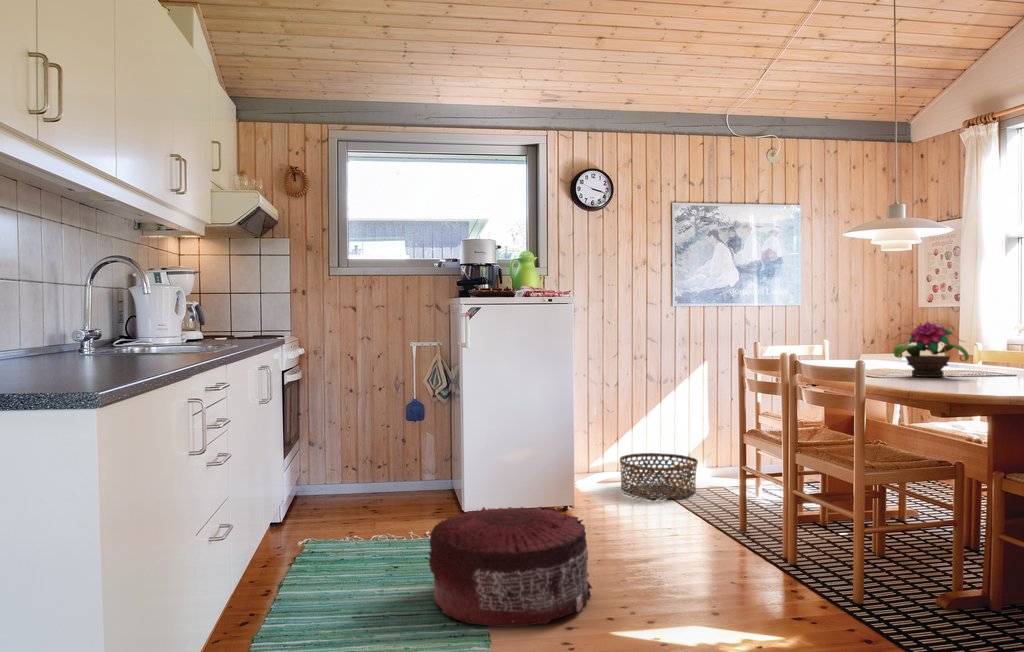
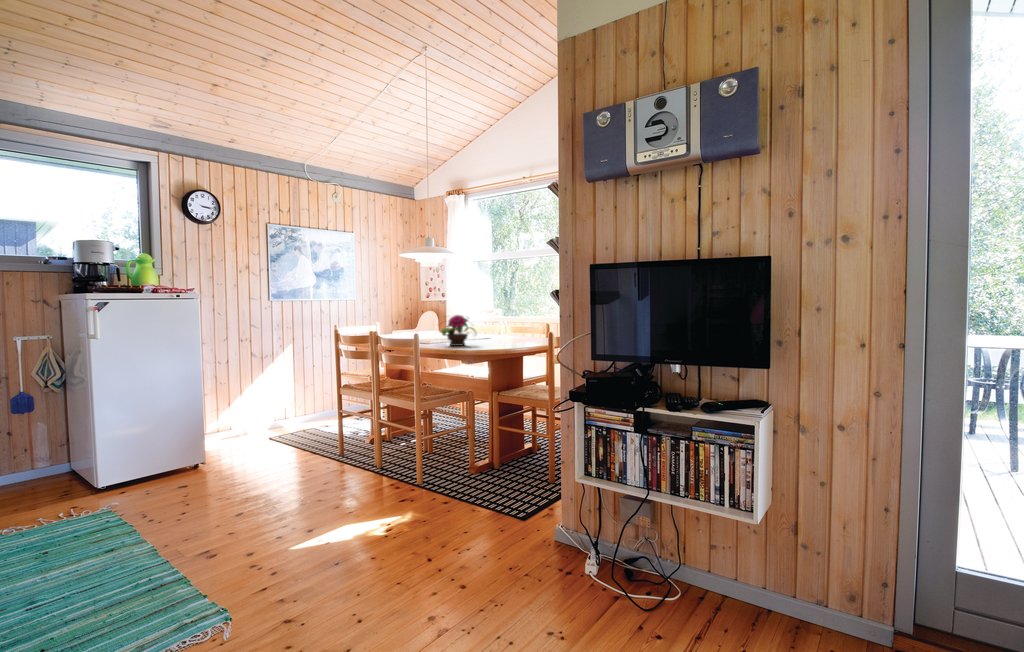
basket: present [620,453,698,499] -> none [236,407,298,442]
pouf: present [429,507,592,627] -> none [104,465,260,576]

